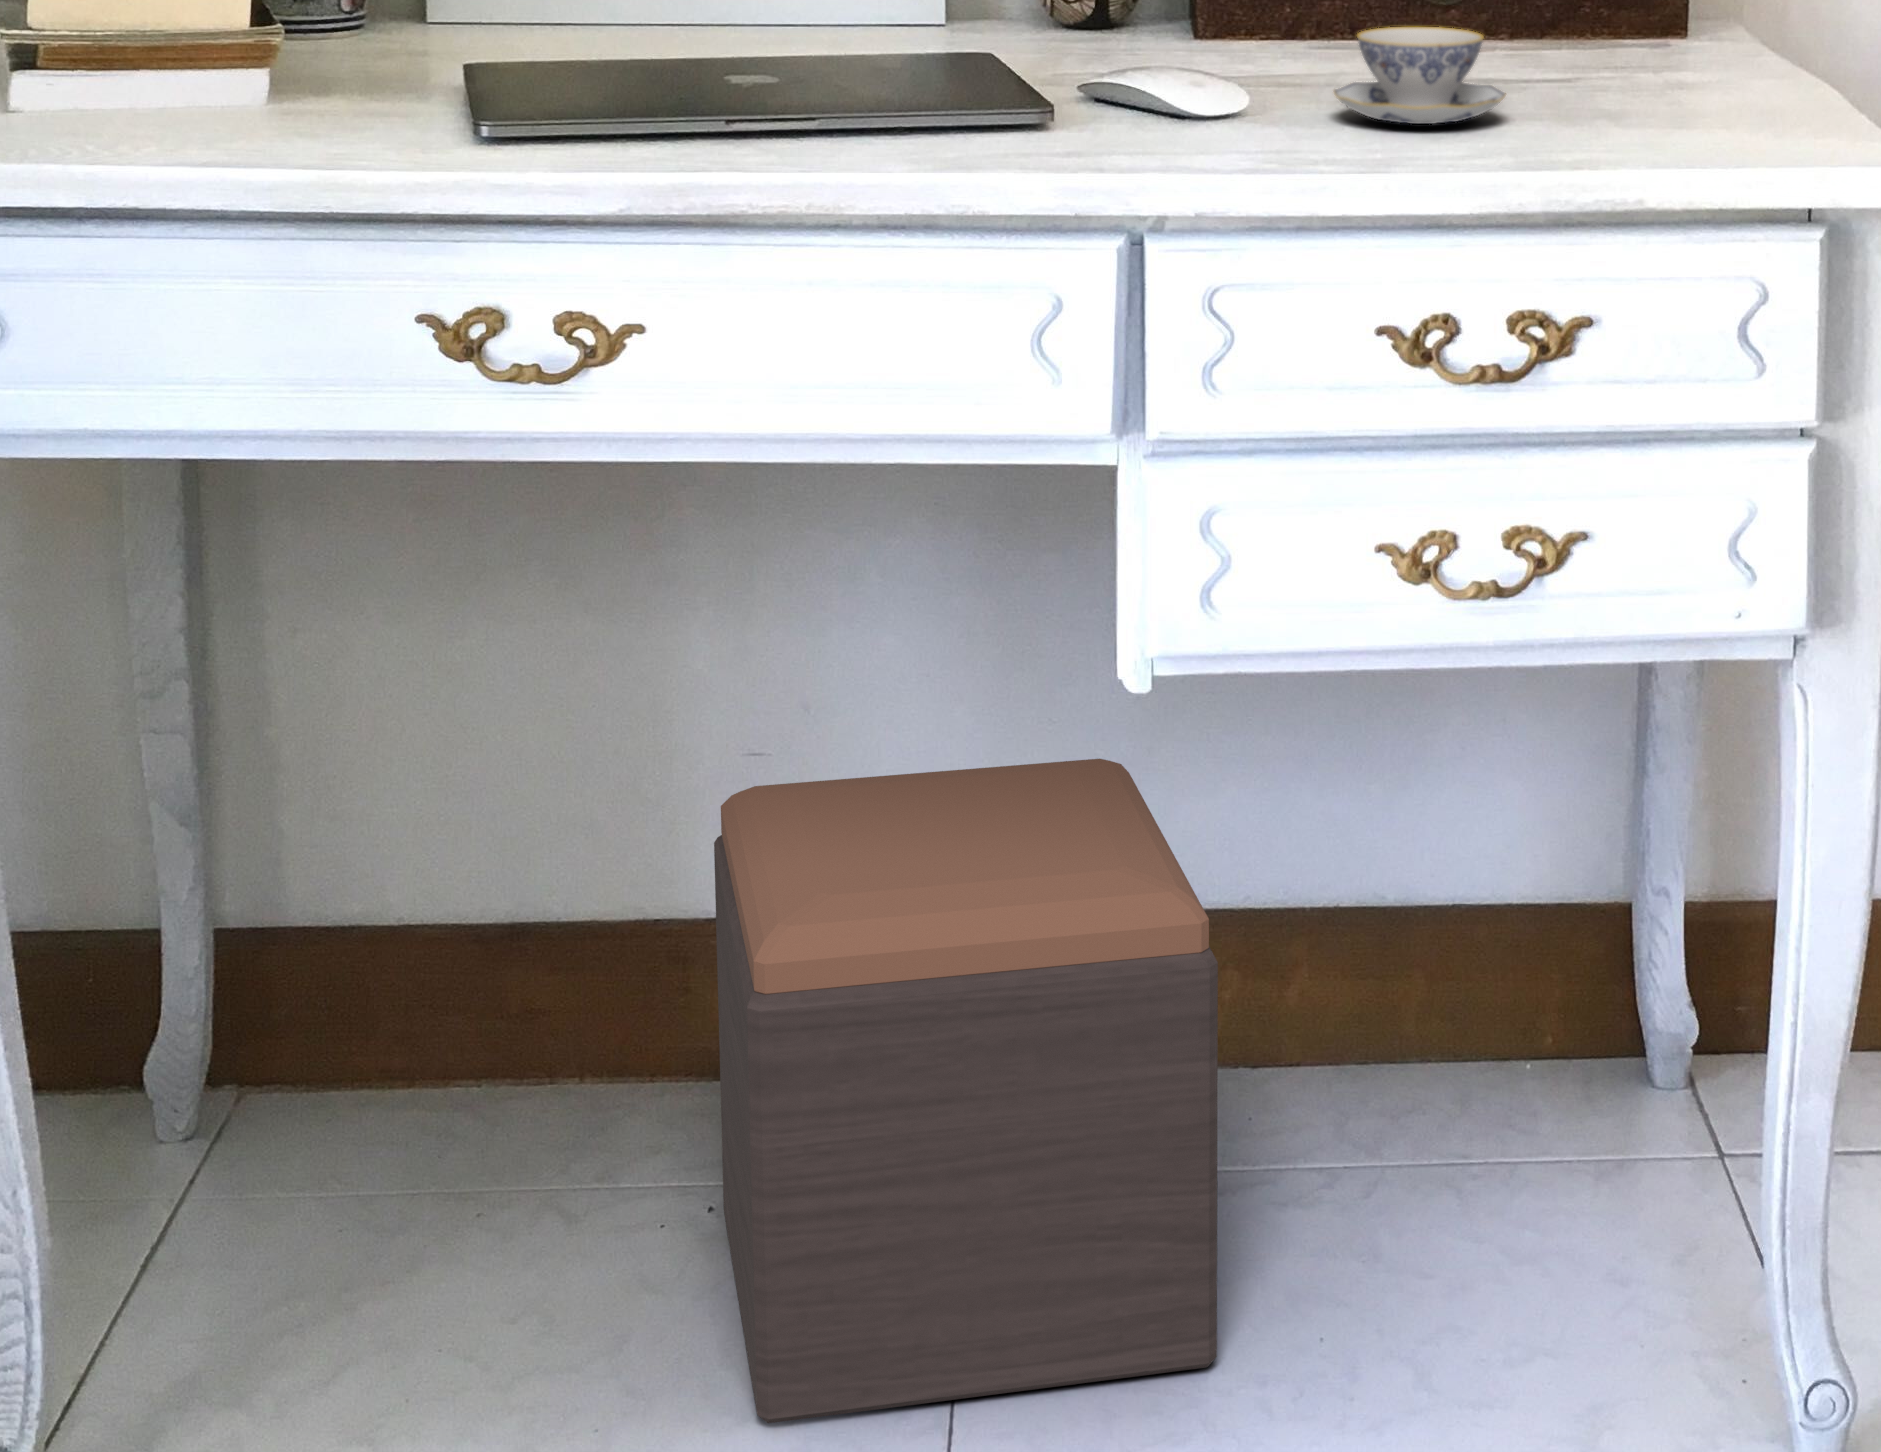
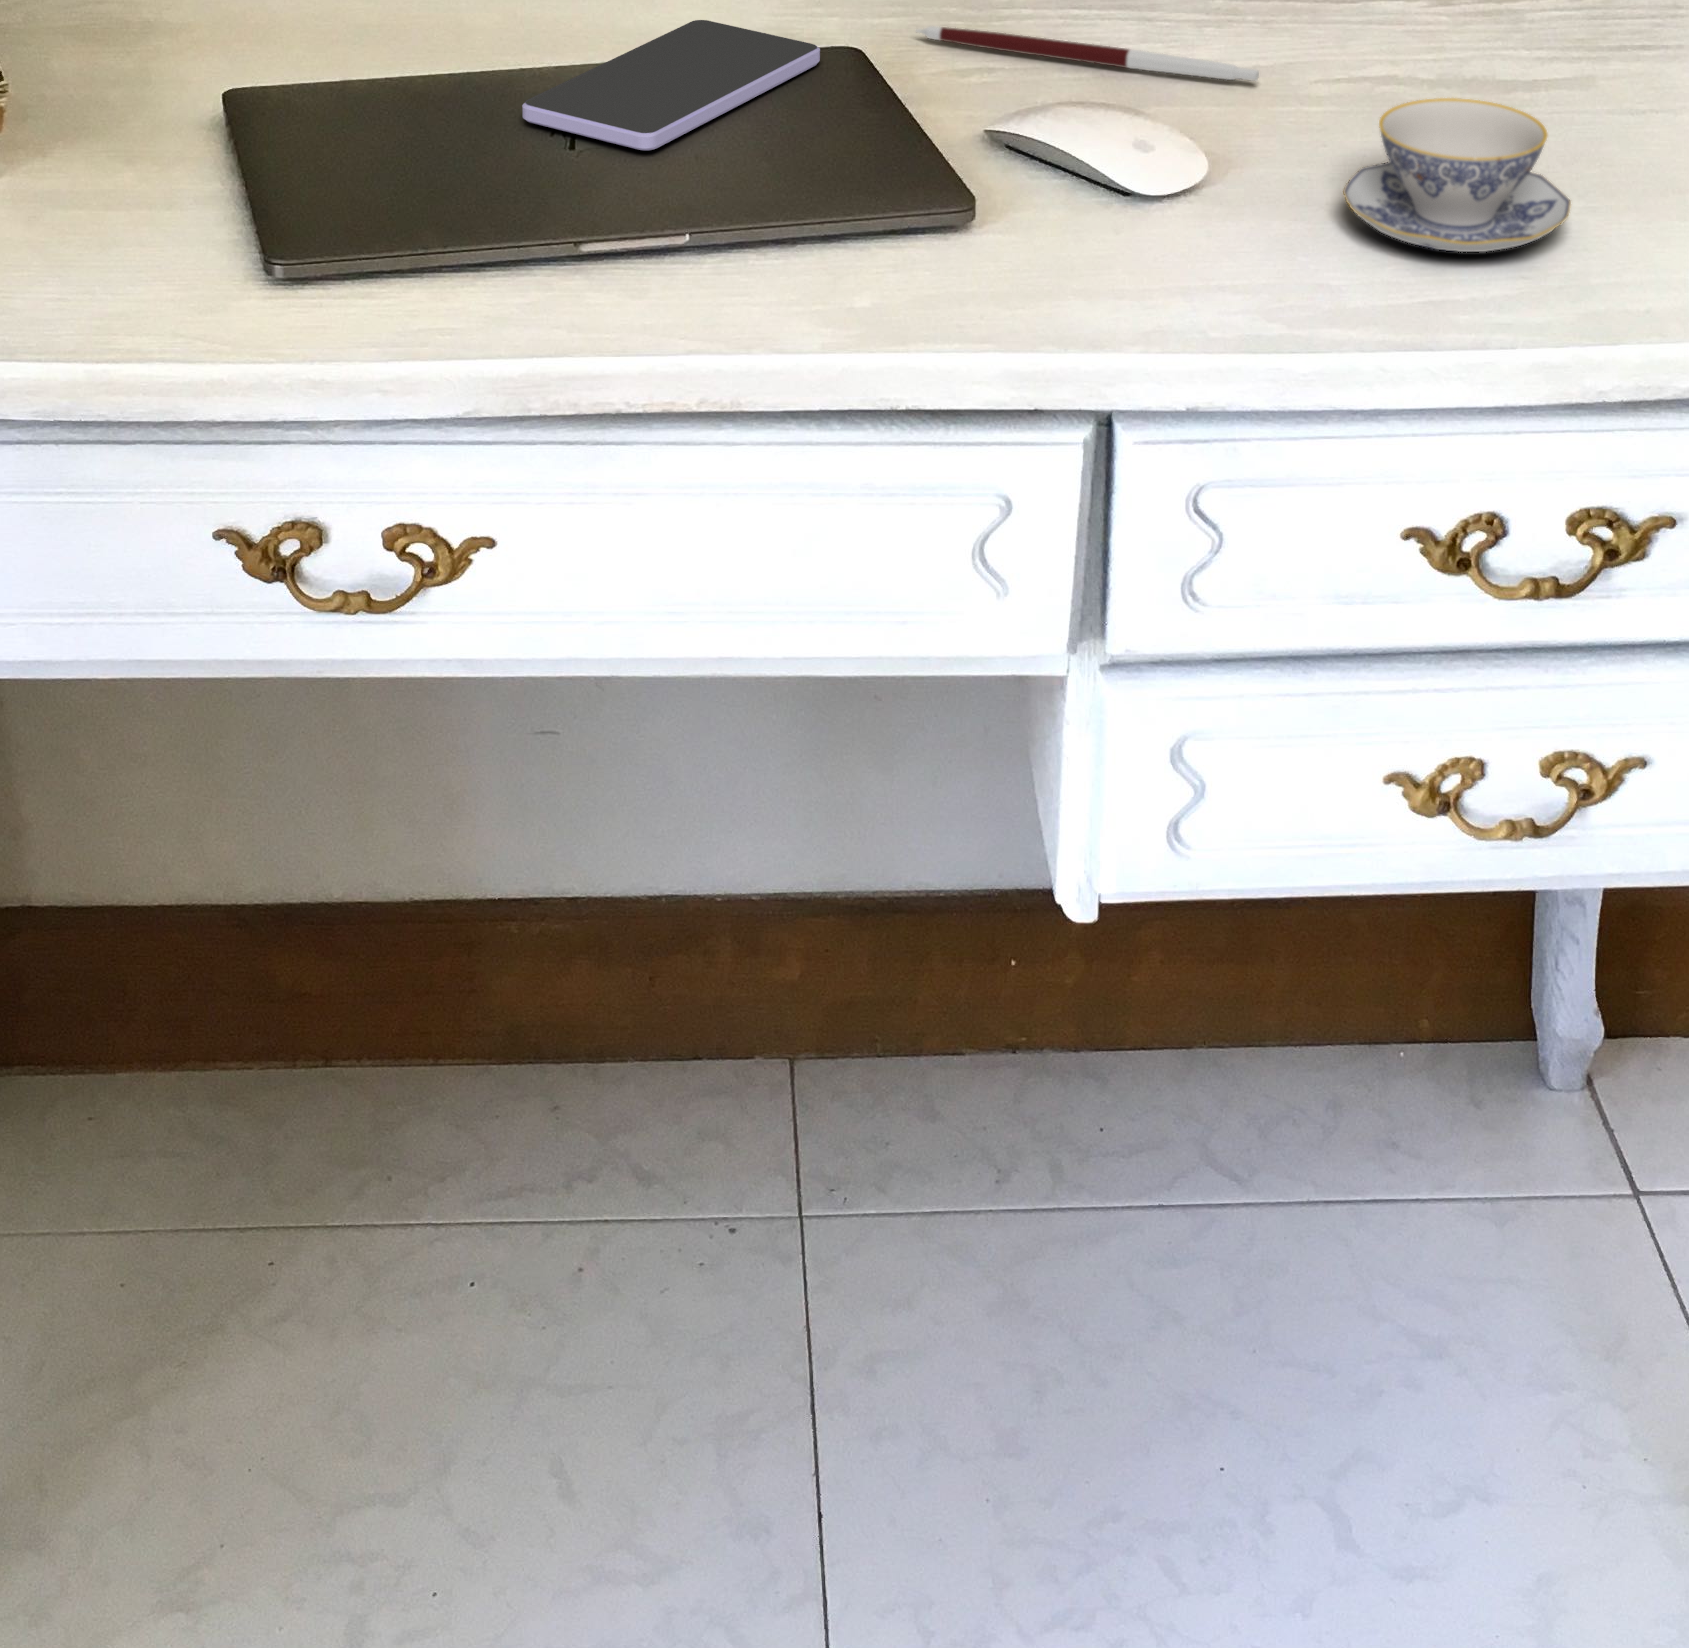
smartphone: none [706,36,956,86] -> present [522,20,820,150]
pen: none [1037,40,1302,66] -> present [916,26,1259,81]
footstool: present [714,759,1218,1423] -> none [525,805,1133,1594]

